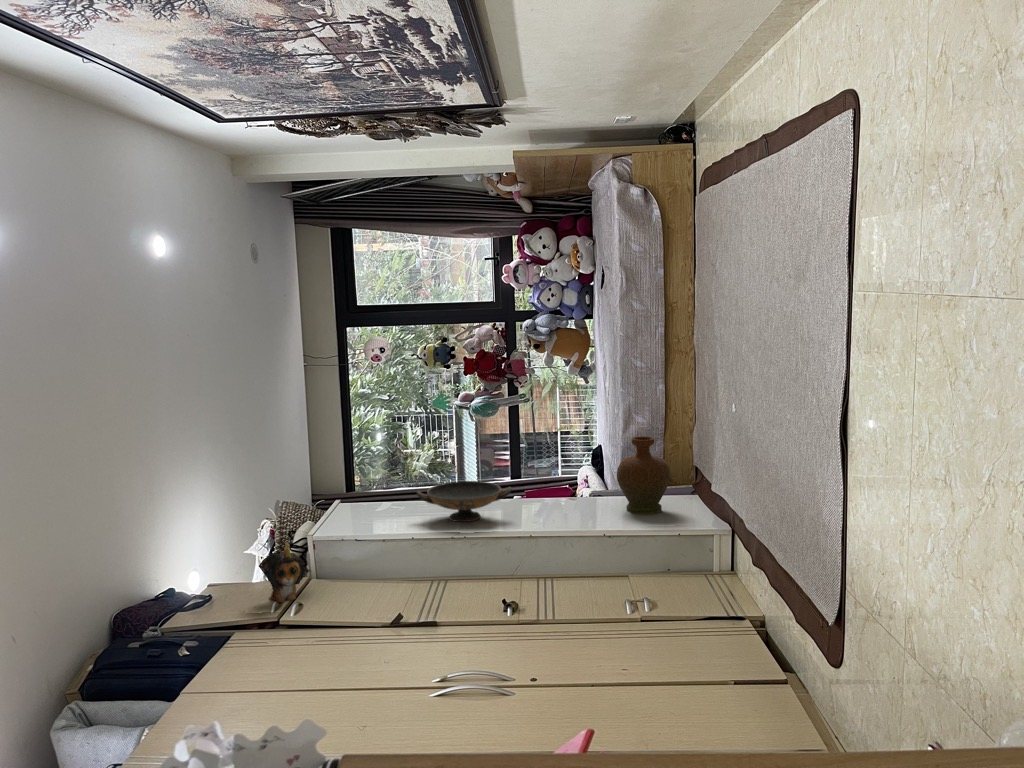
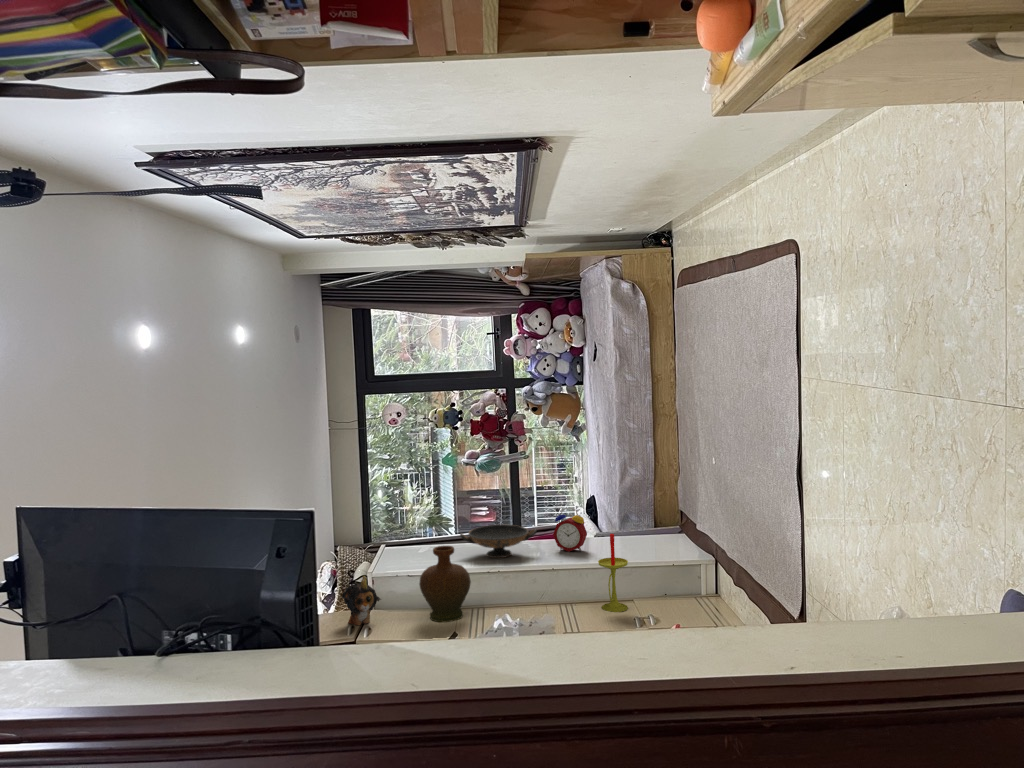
decorative vase: present [617,436,671,515] -> present [419,546,471,622]
alarm clock: none [533,462,575,516] -> present [553,508,587,552]
candle: none [582,494,619,593] -> present [598,534,628,612]

